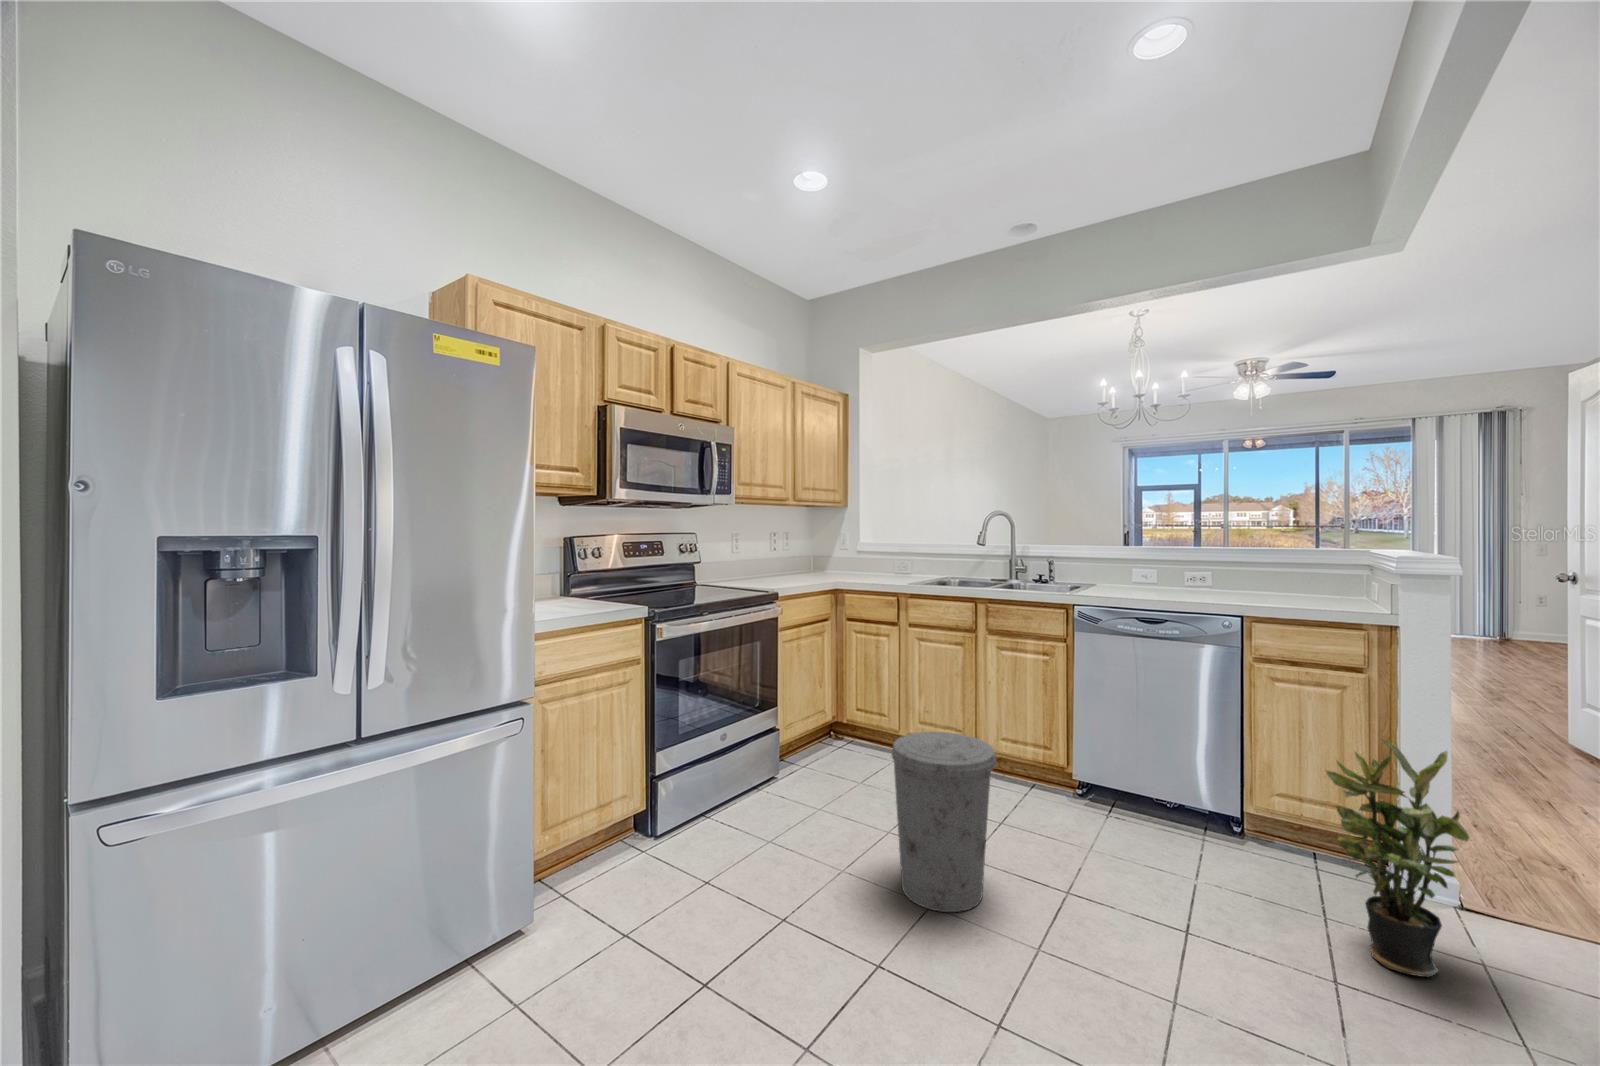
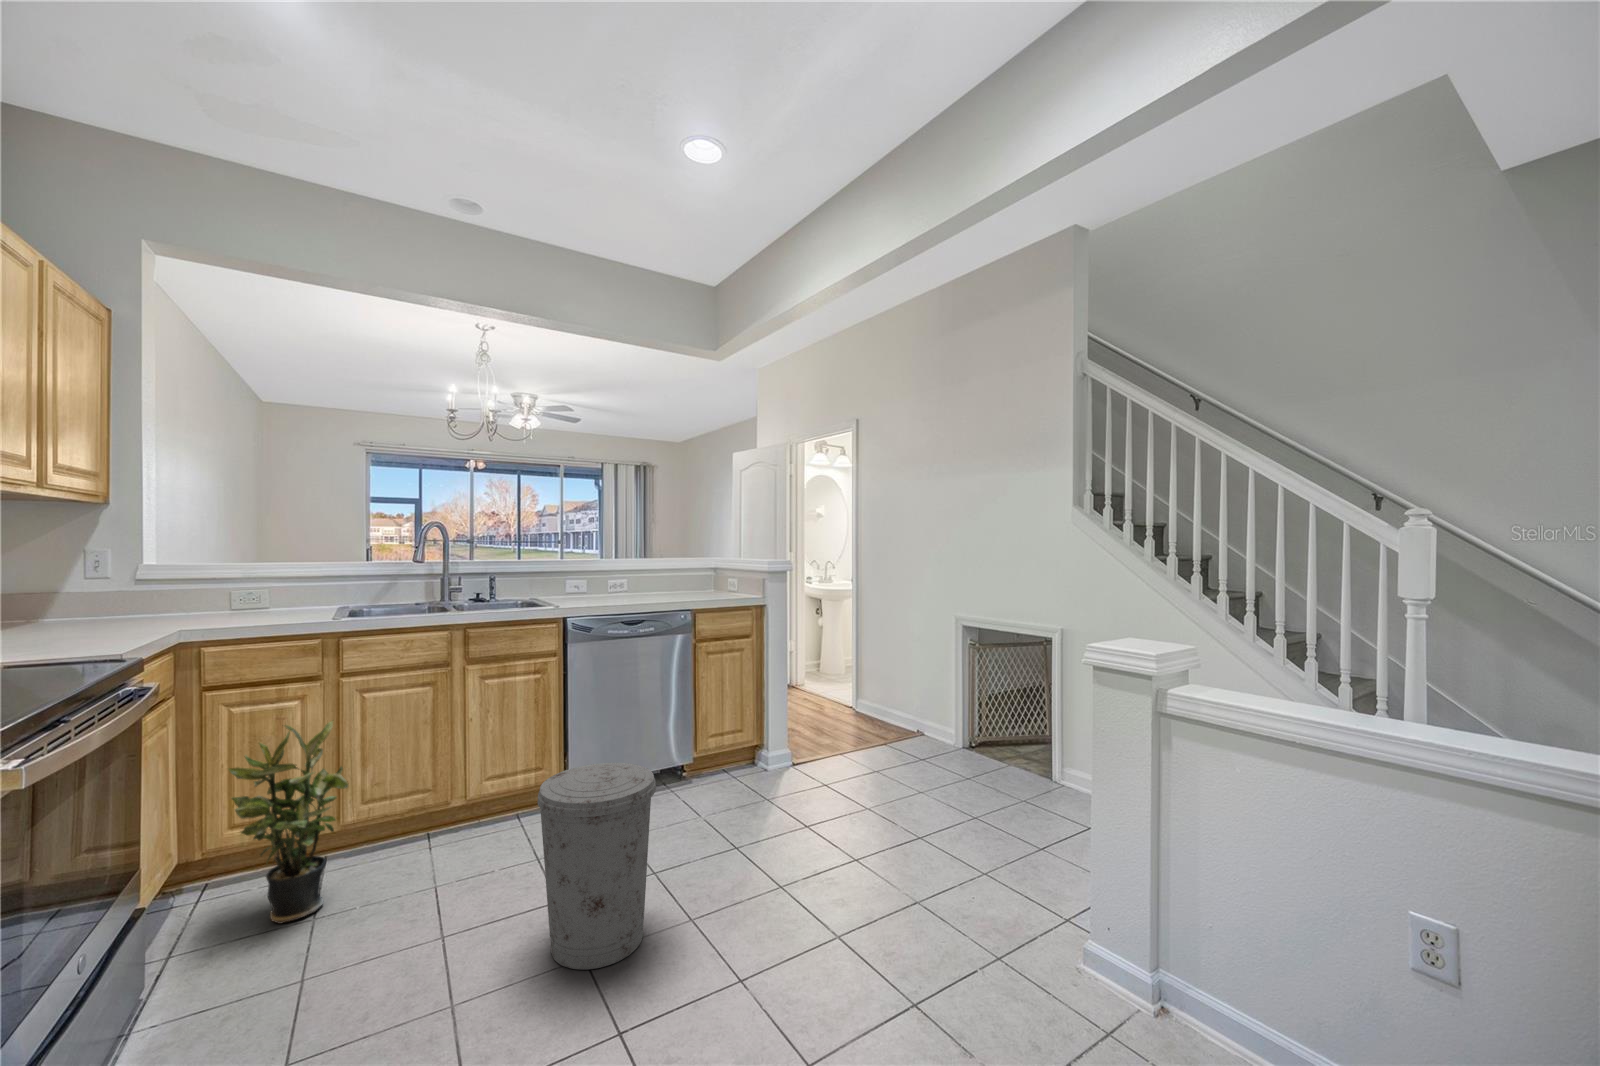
potted plant: present [1326,740,1469,977] -> present [228,720,348,923]

